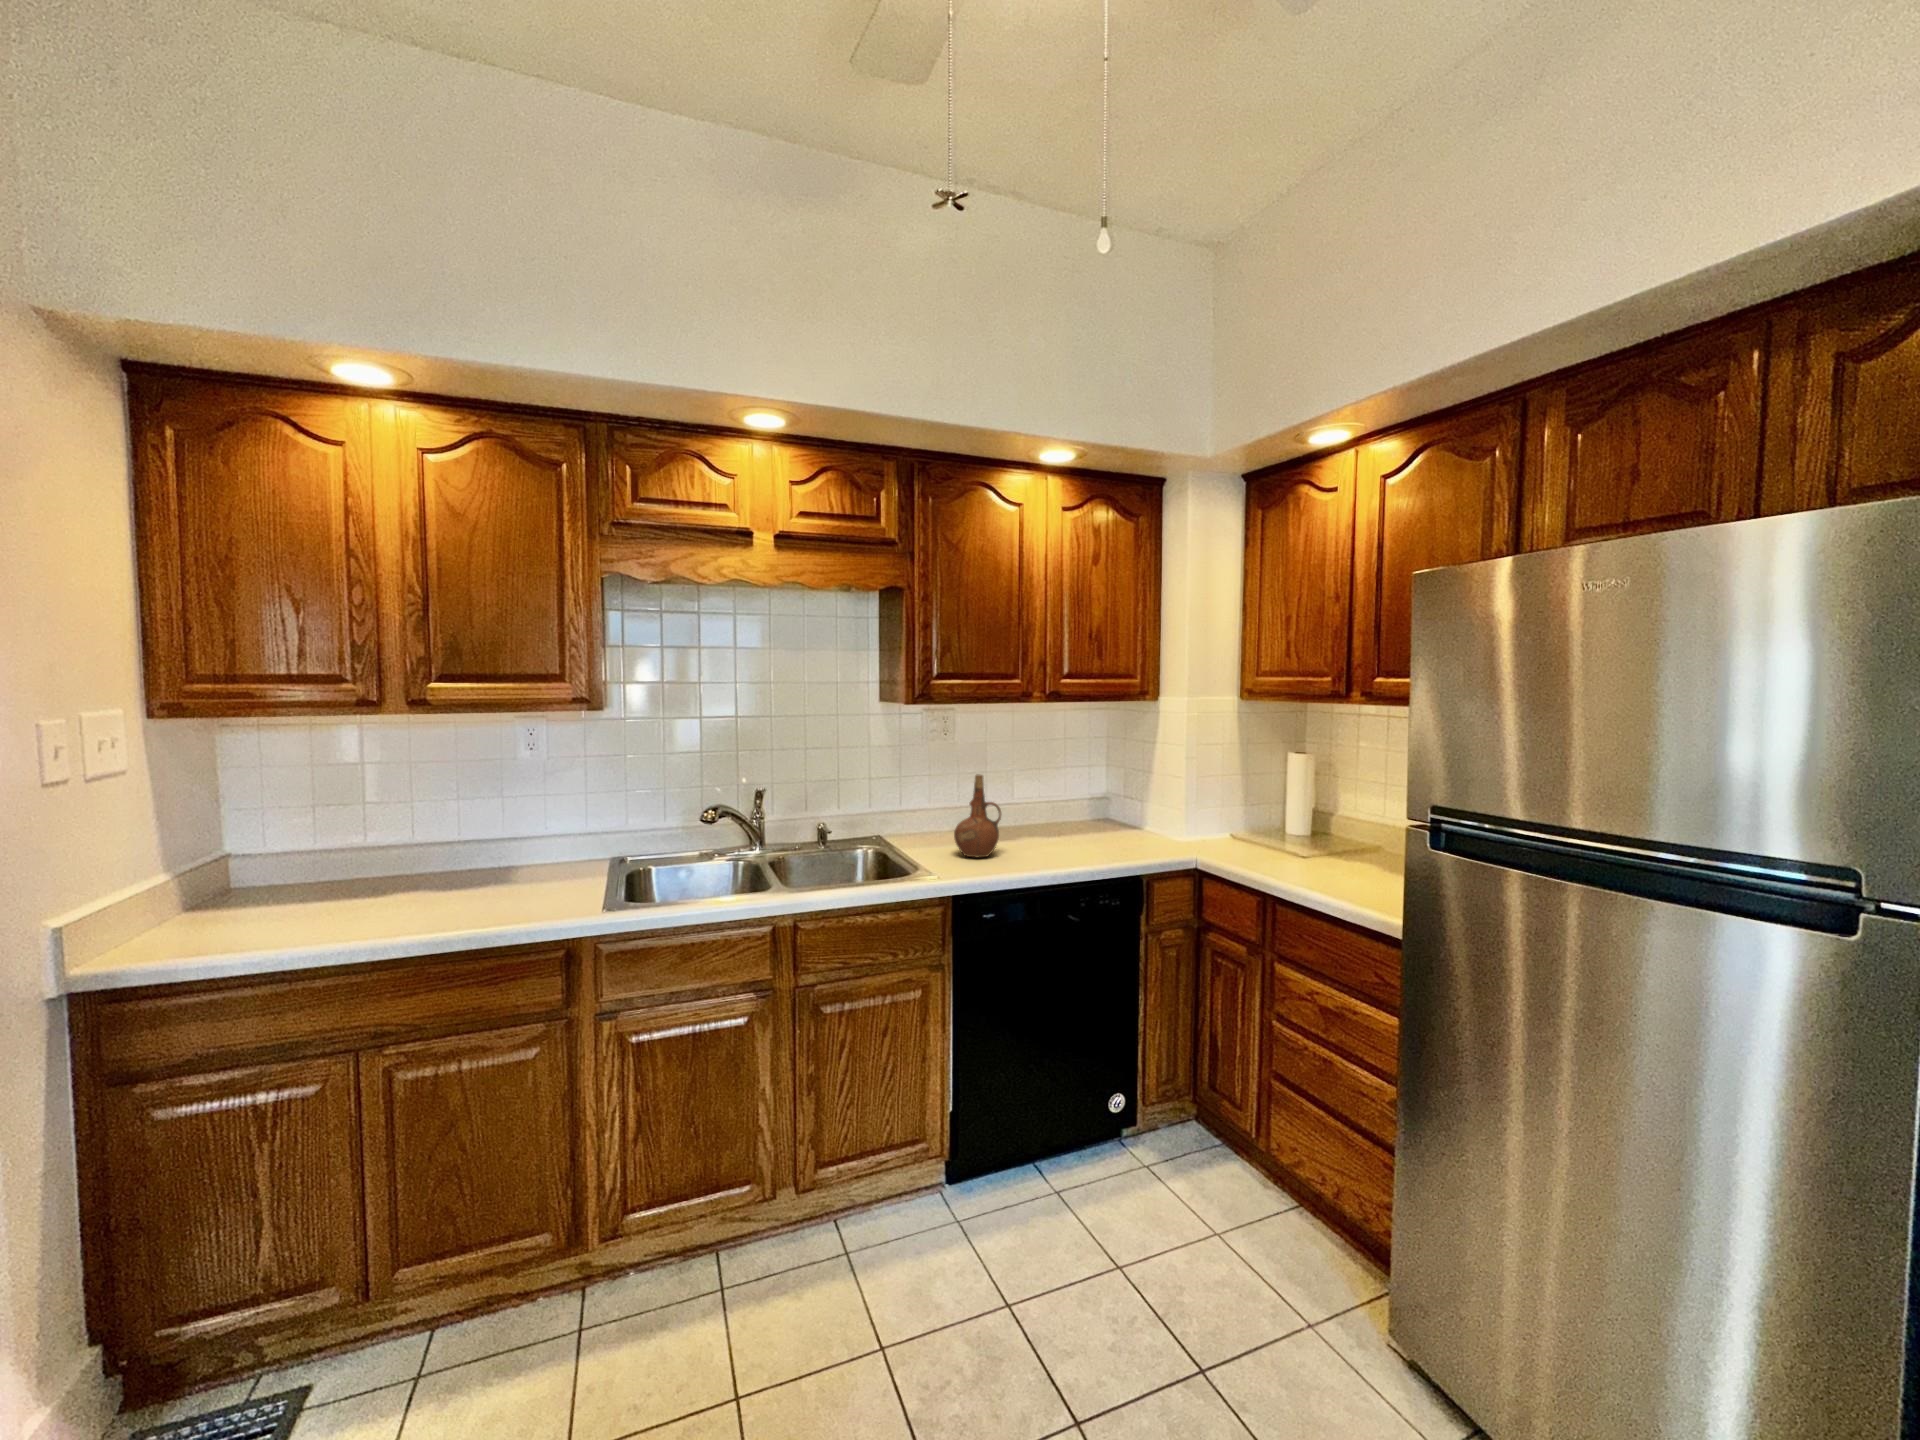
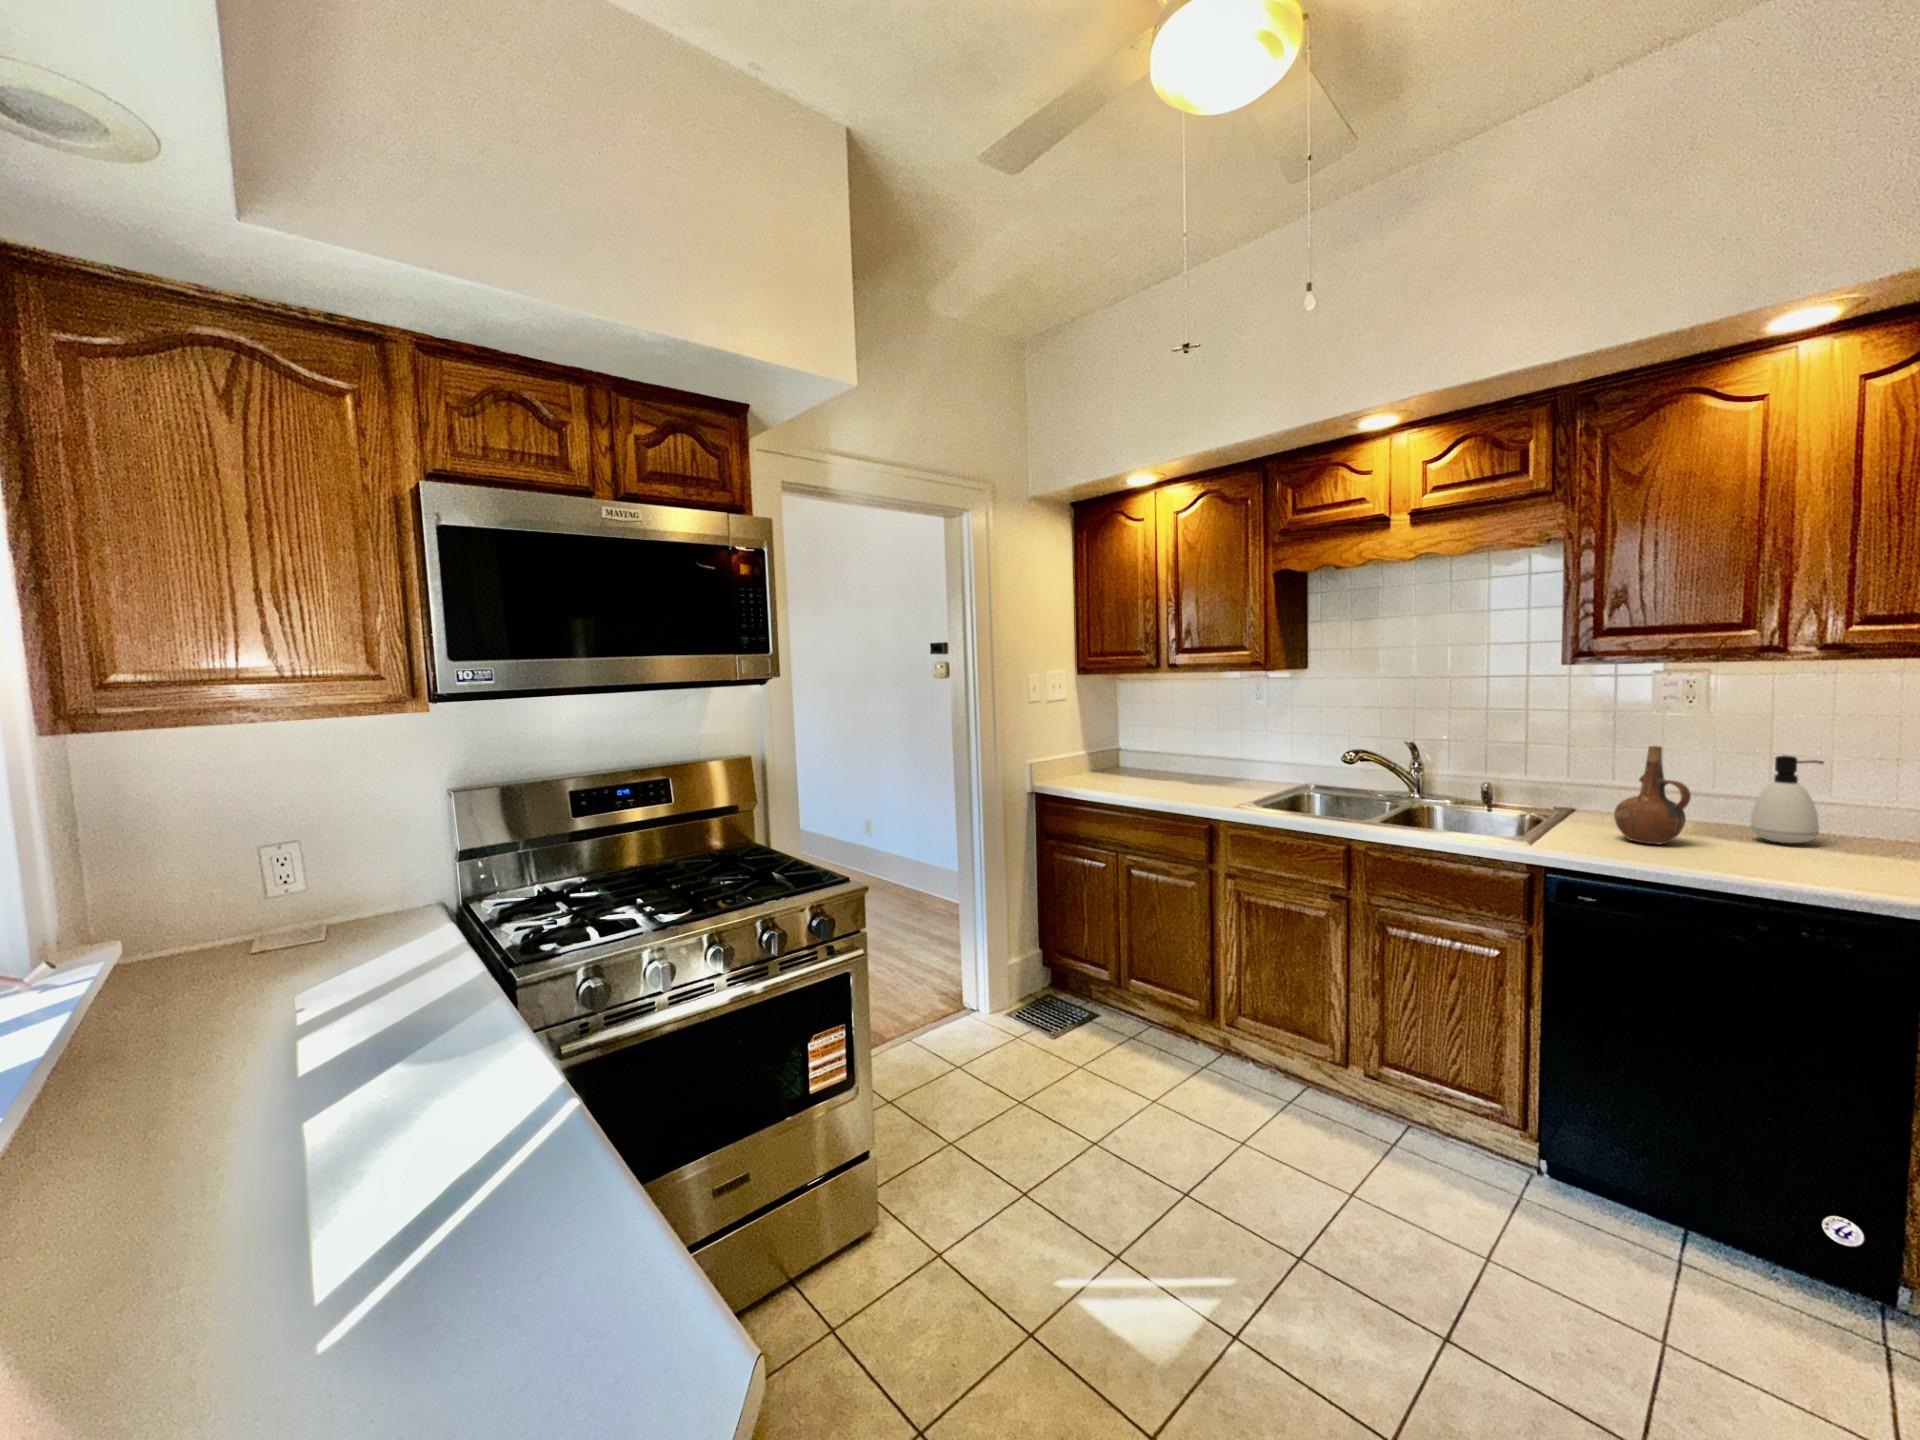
soap dispenser: none [1001,773,1036,838] -> present [1751,755,1824,843]

